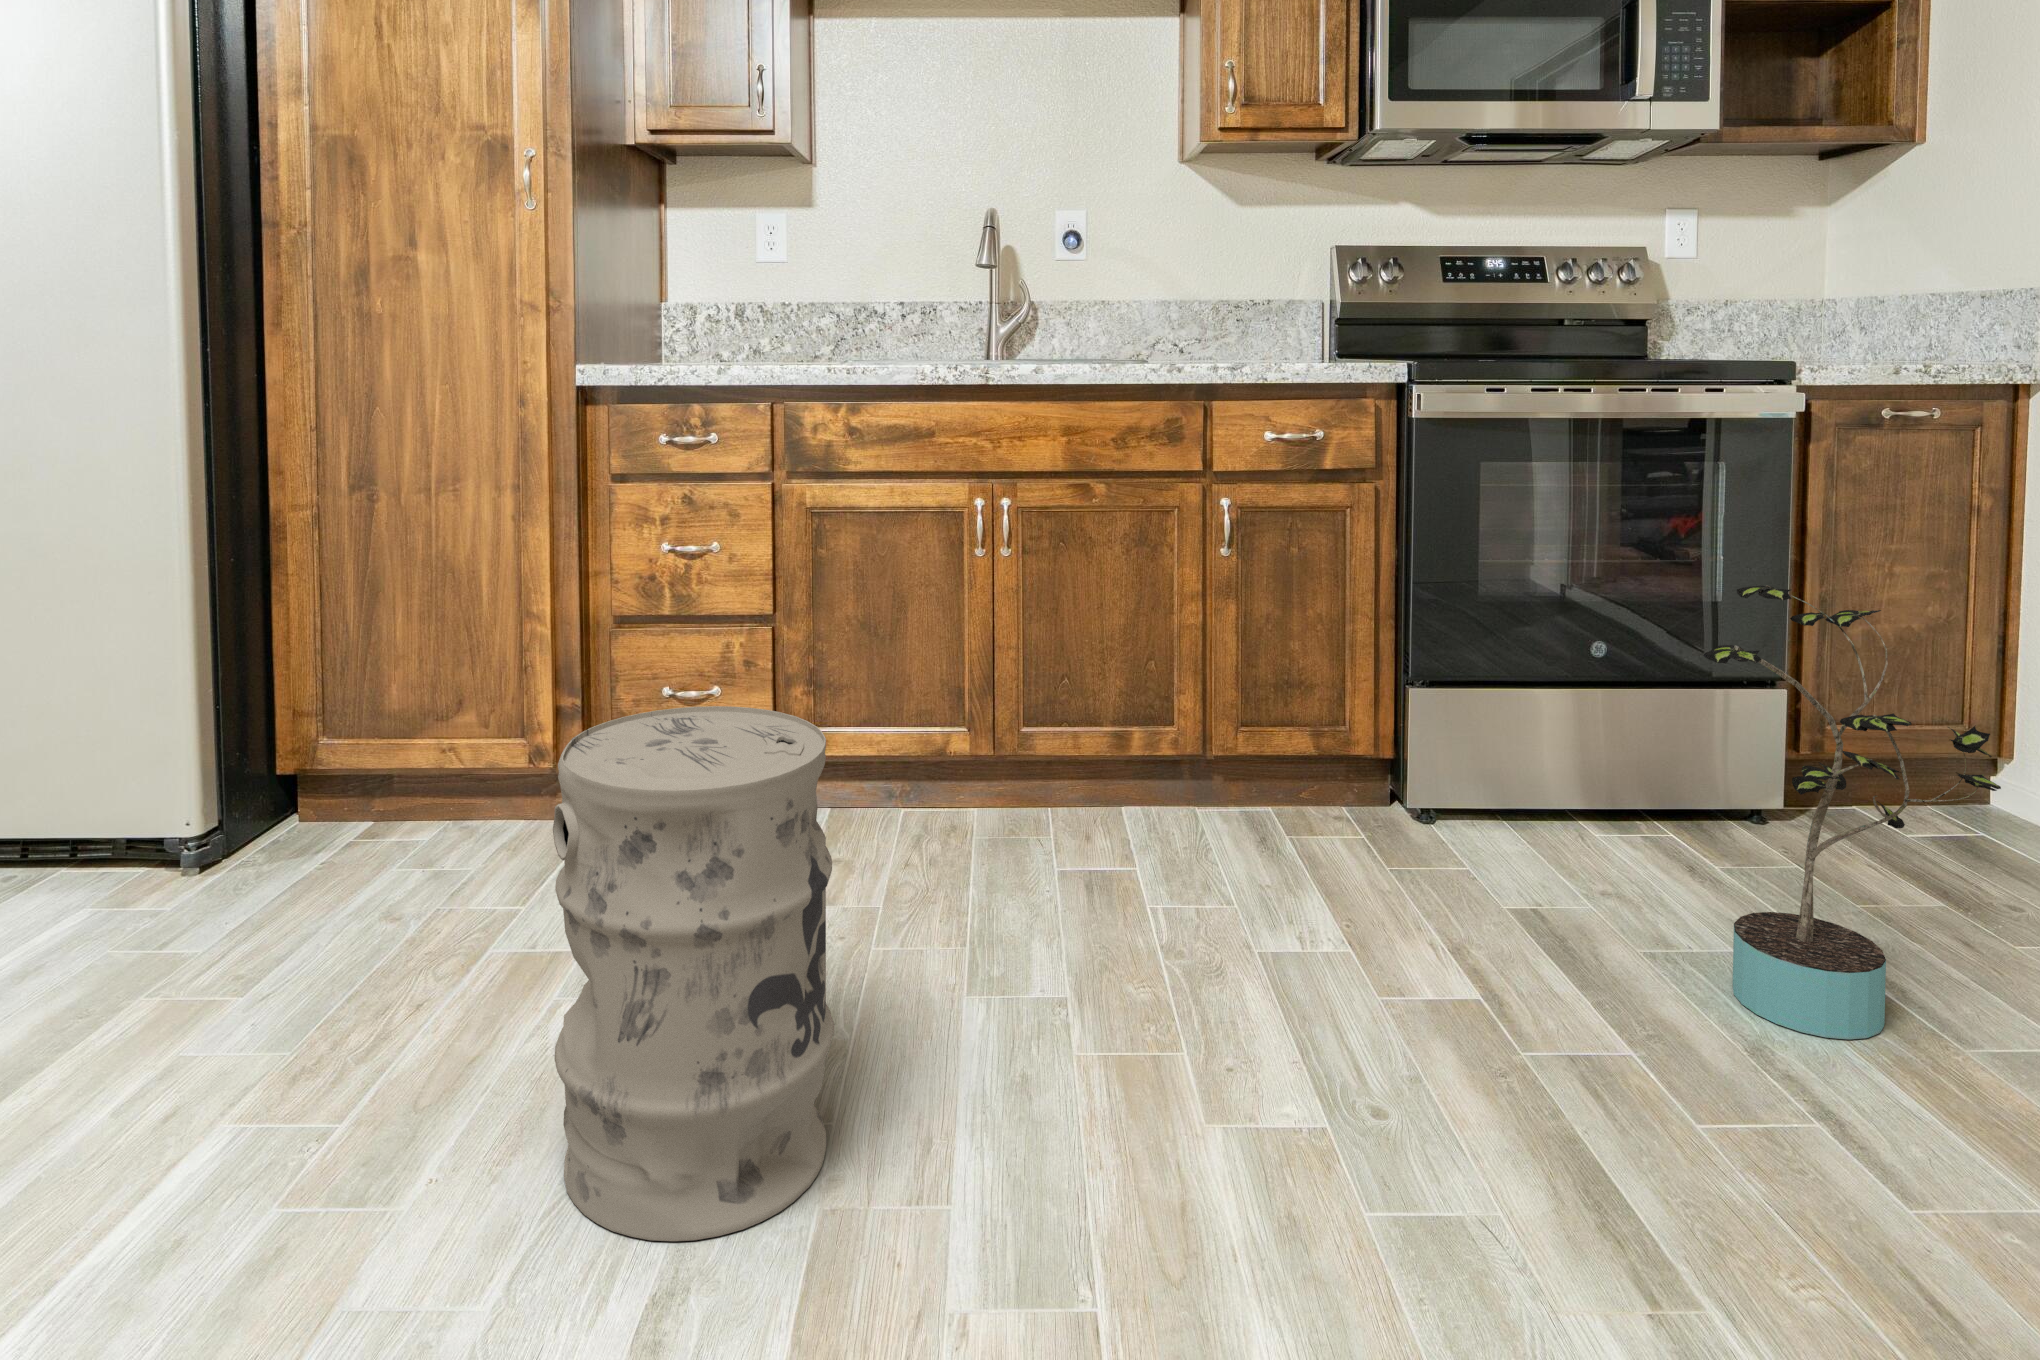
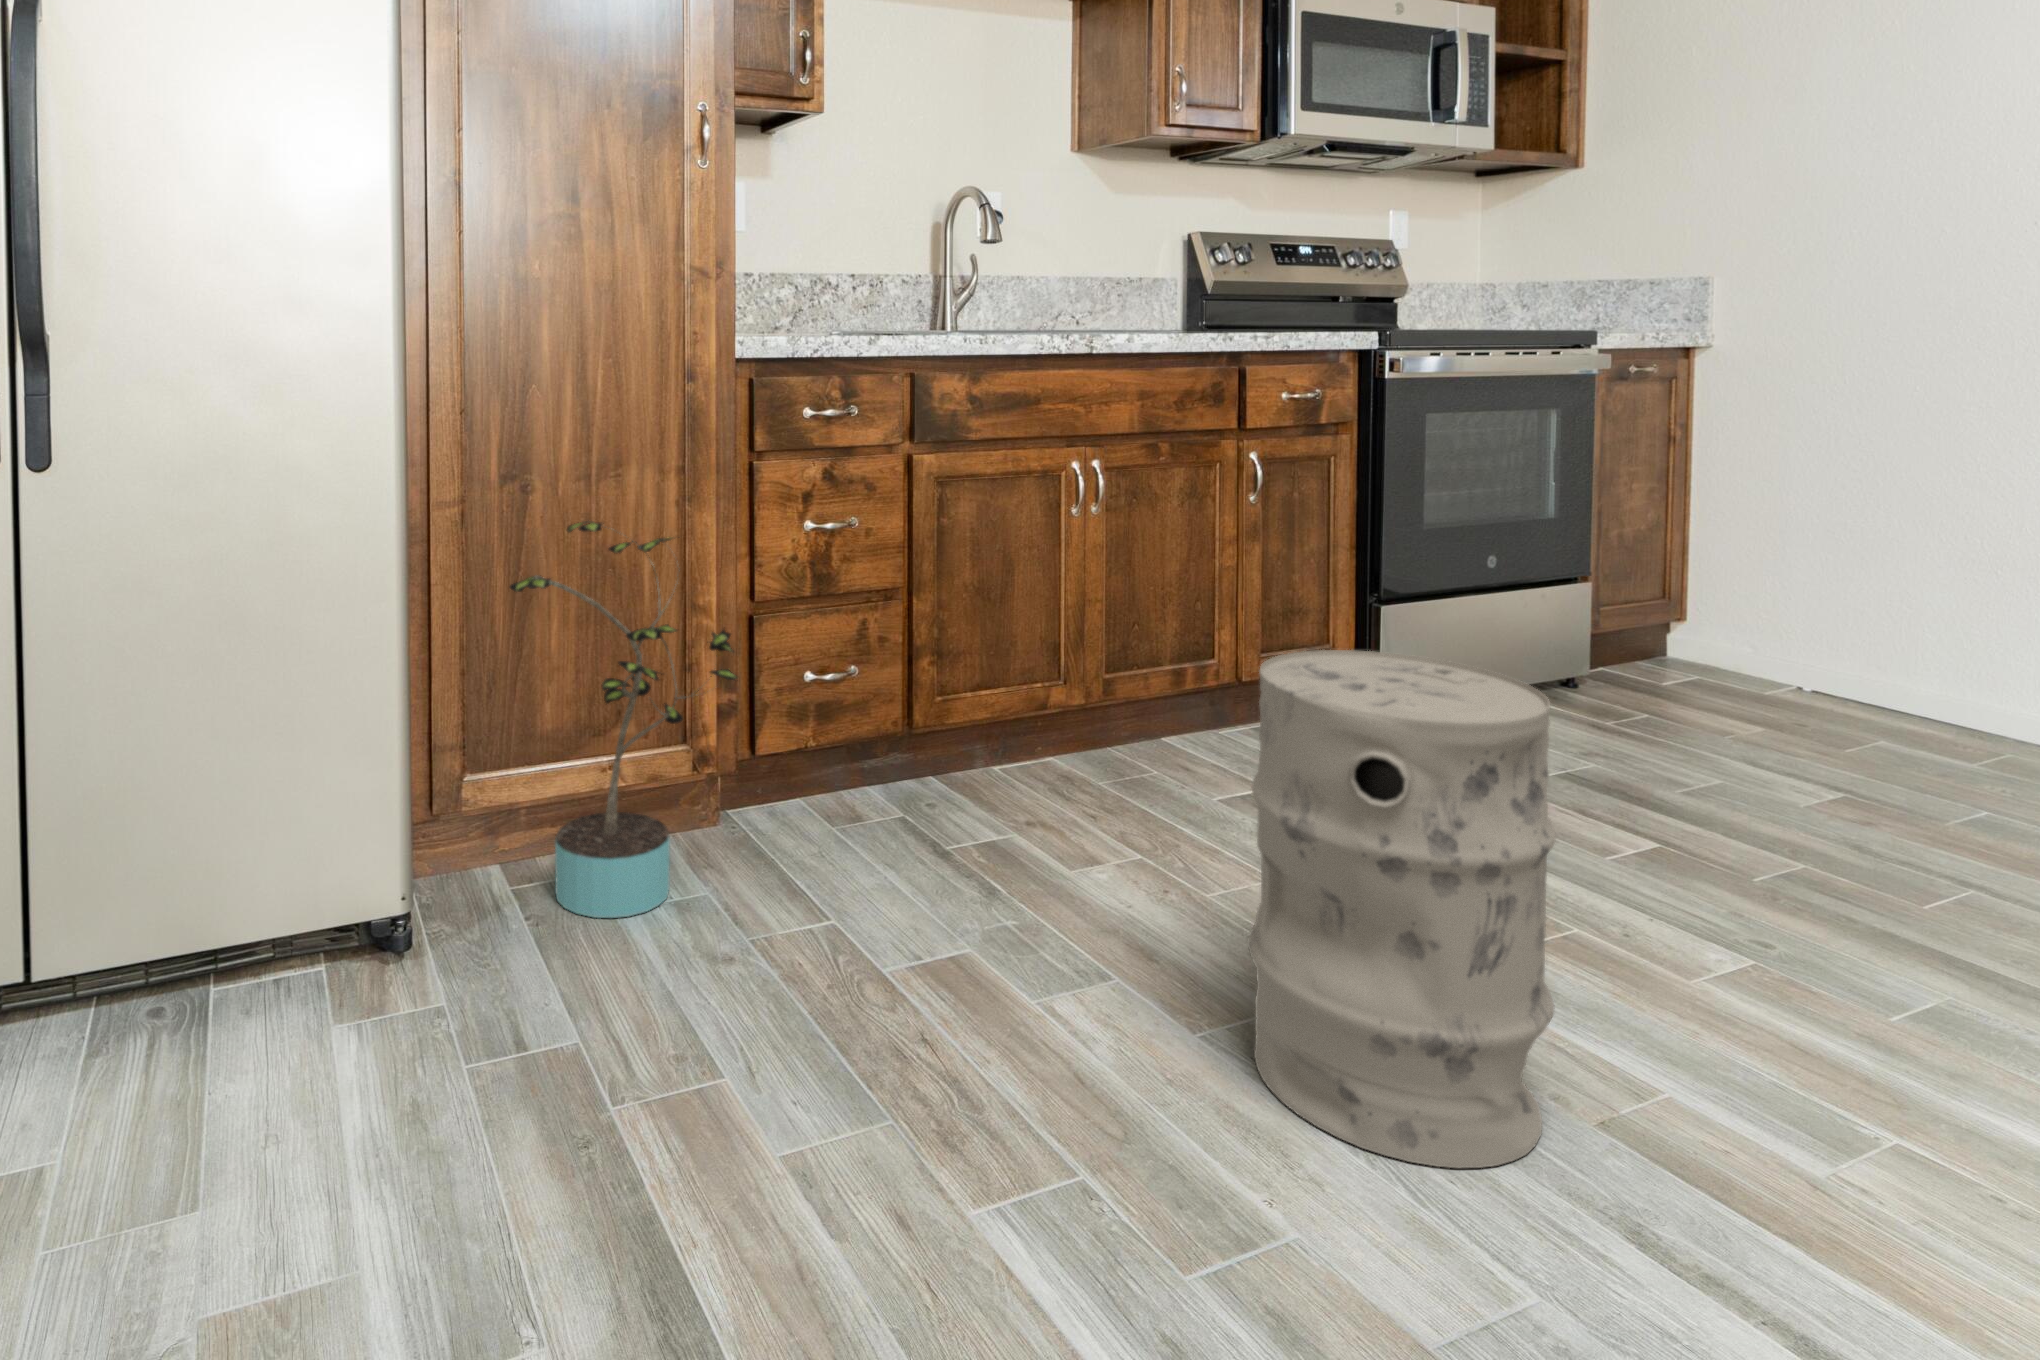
potted plant: present [1704,586,2001,1040] -> present [510,521,738,918]

